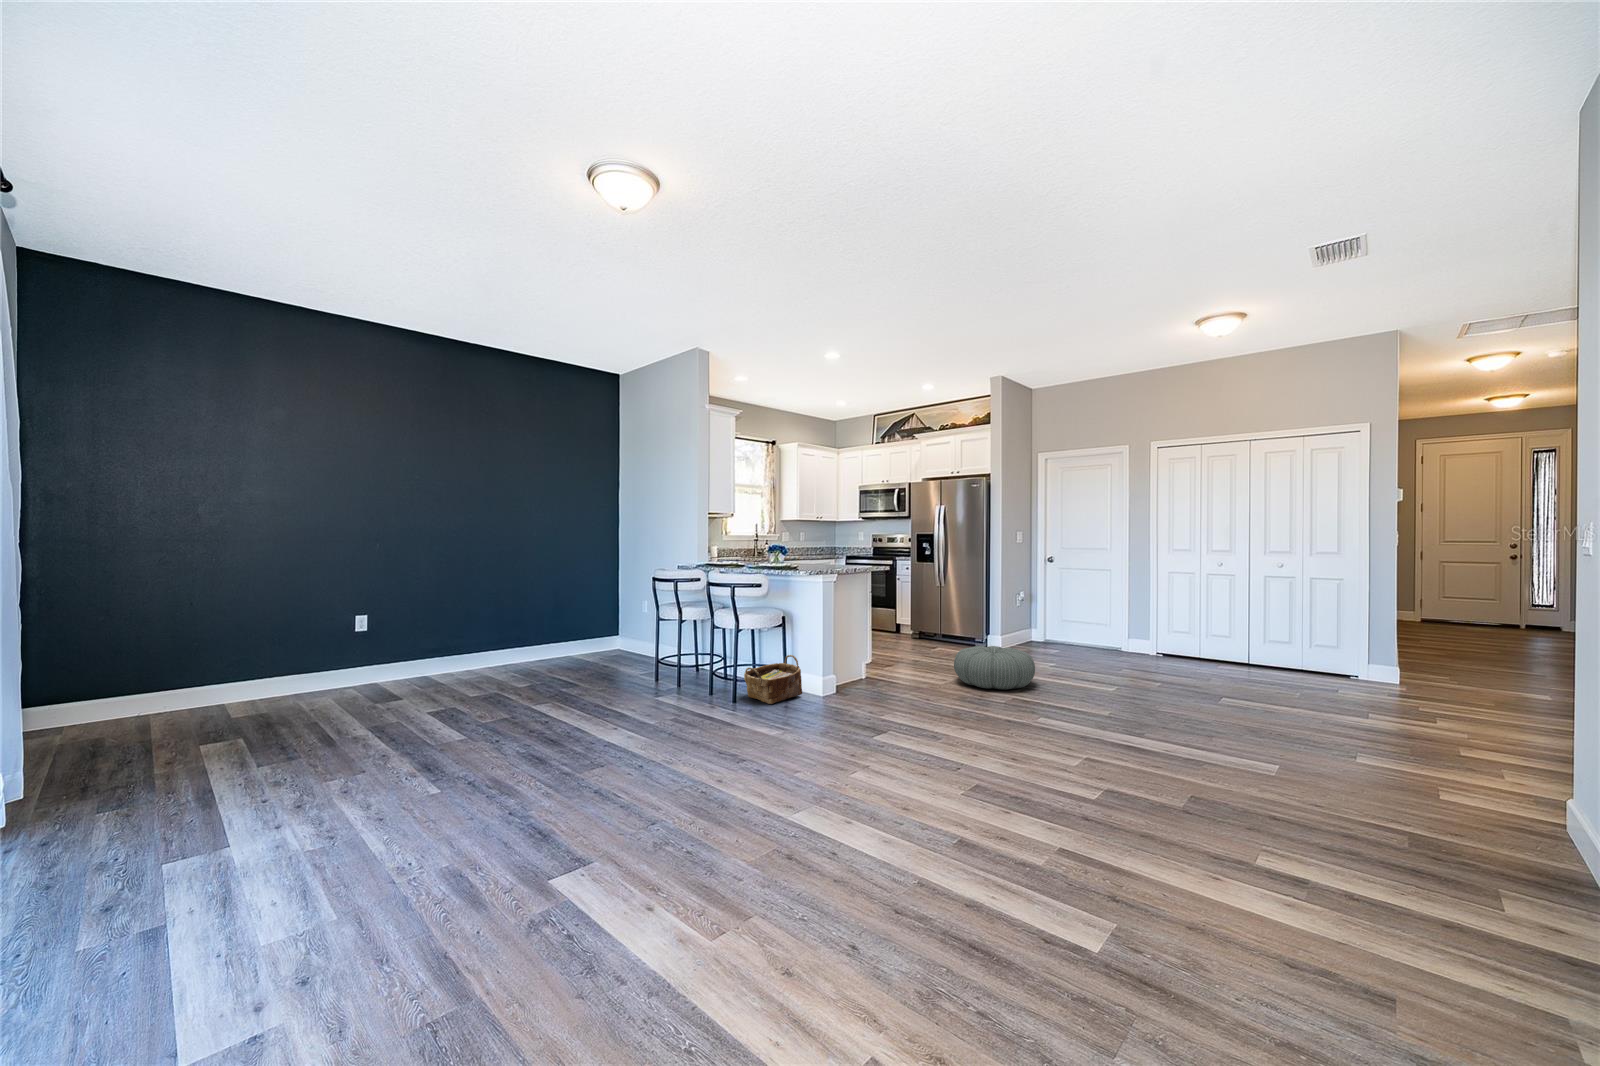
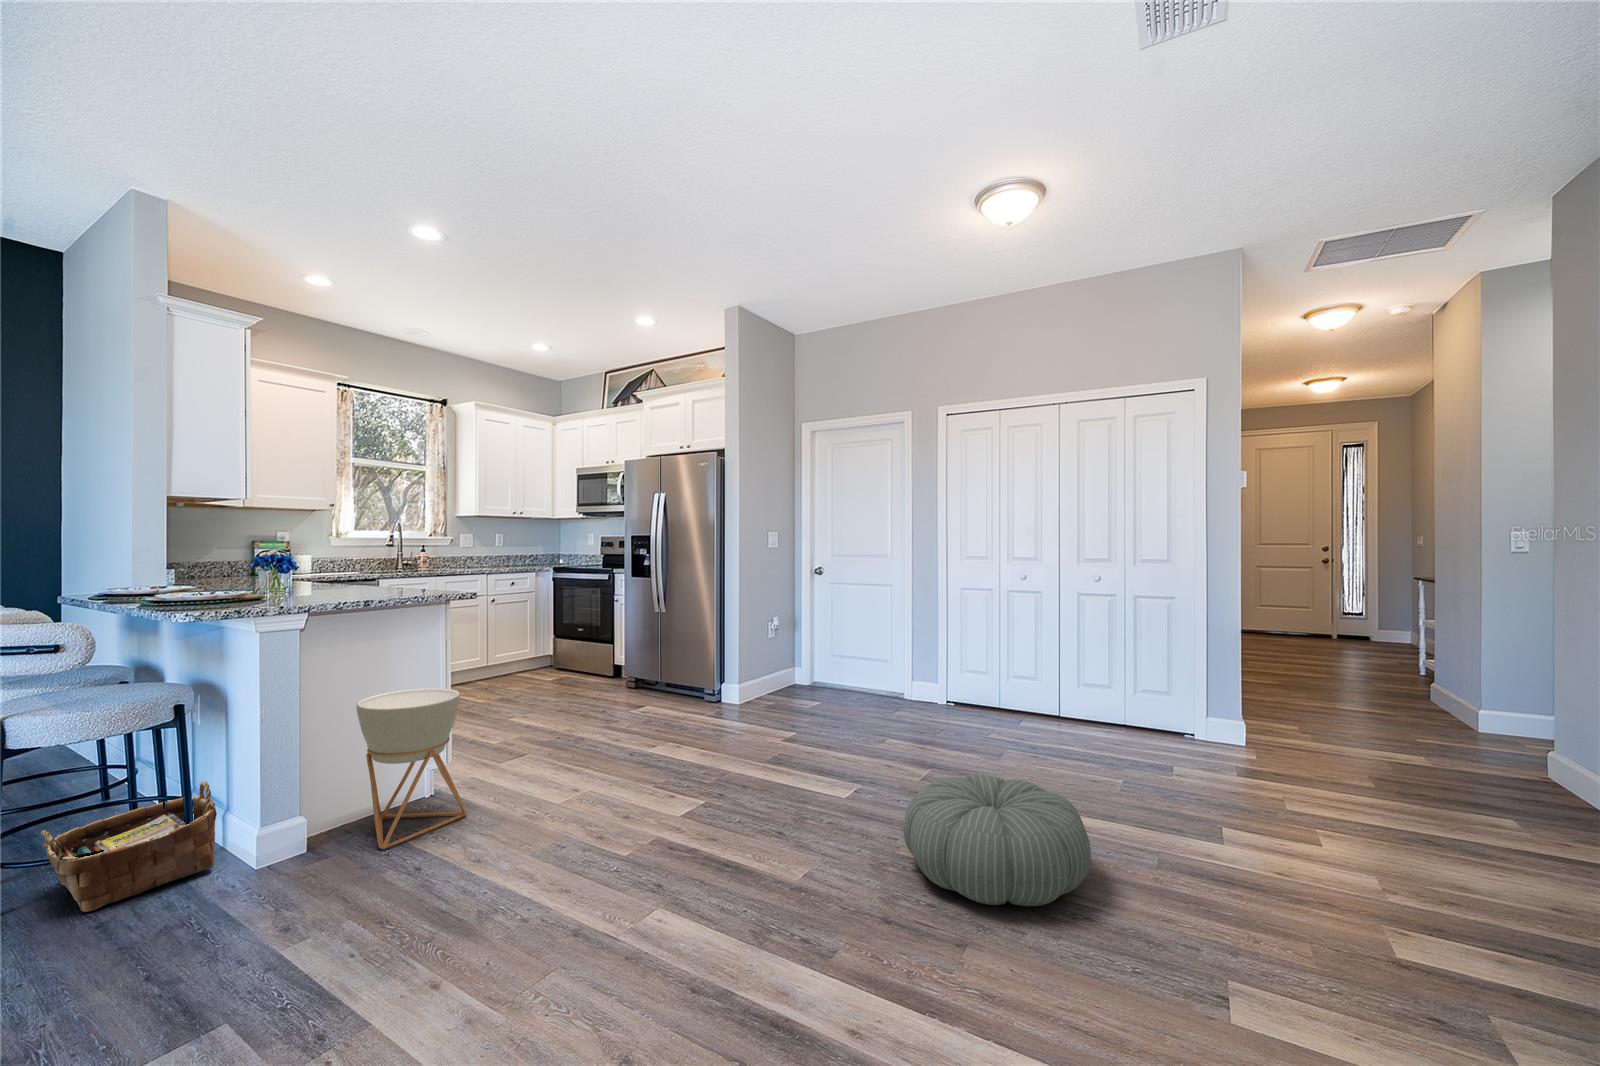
planter: none [848,618,896,695] -> present [356,688,467,849]
pouf: present [954,646,1035,690] -> present [904,774,1091,906]

